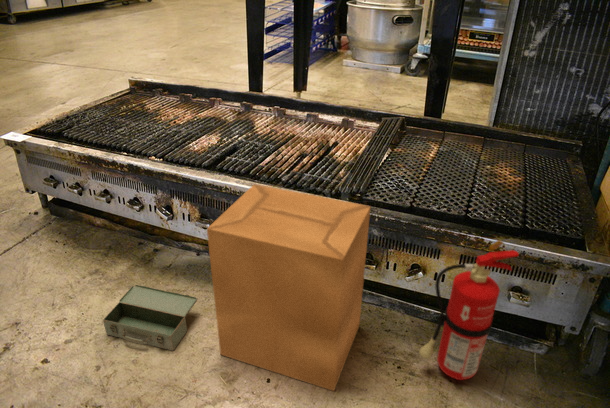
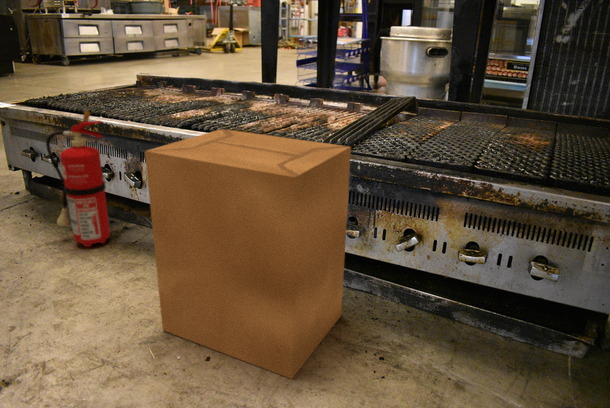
fire extinguisher: present [419,240,519,380] -> present [46,110,110,247]
toolbox: present [103,285,197,351] -> none [36,253,151,322]

